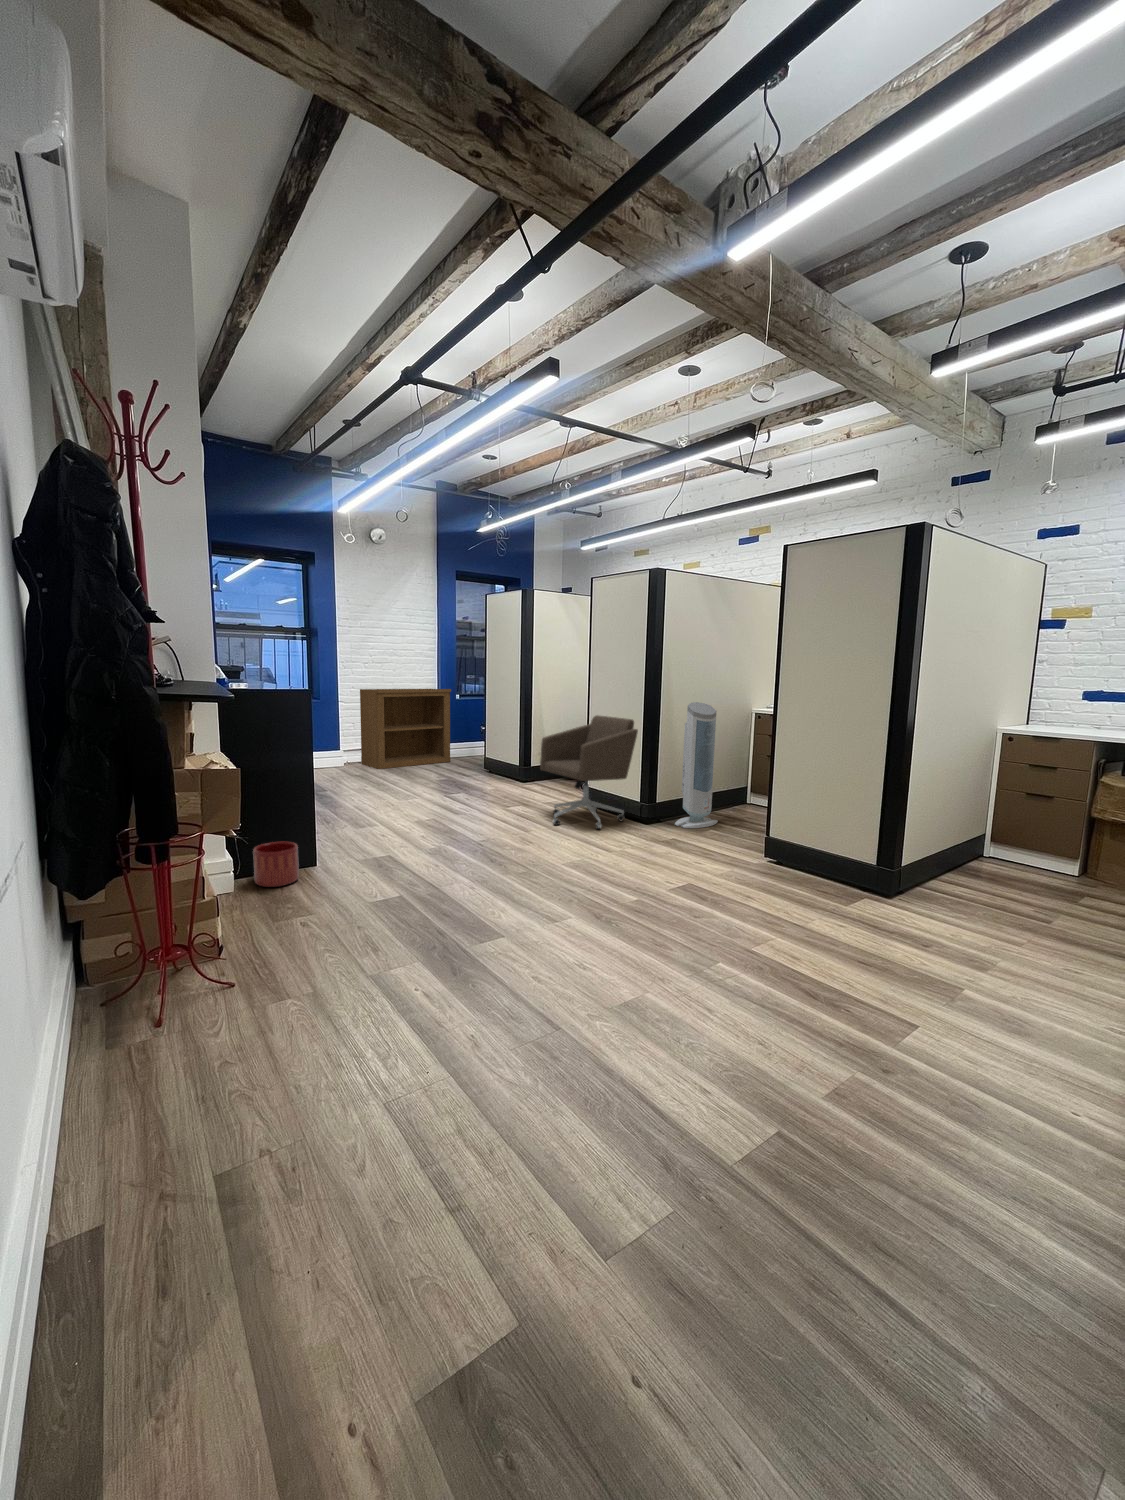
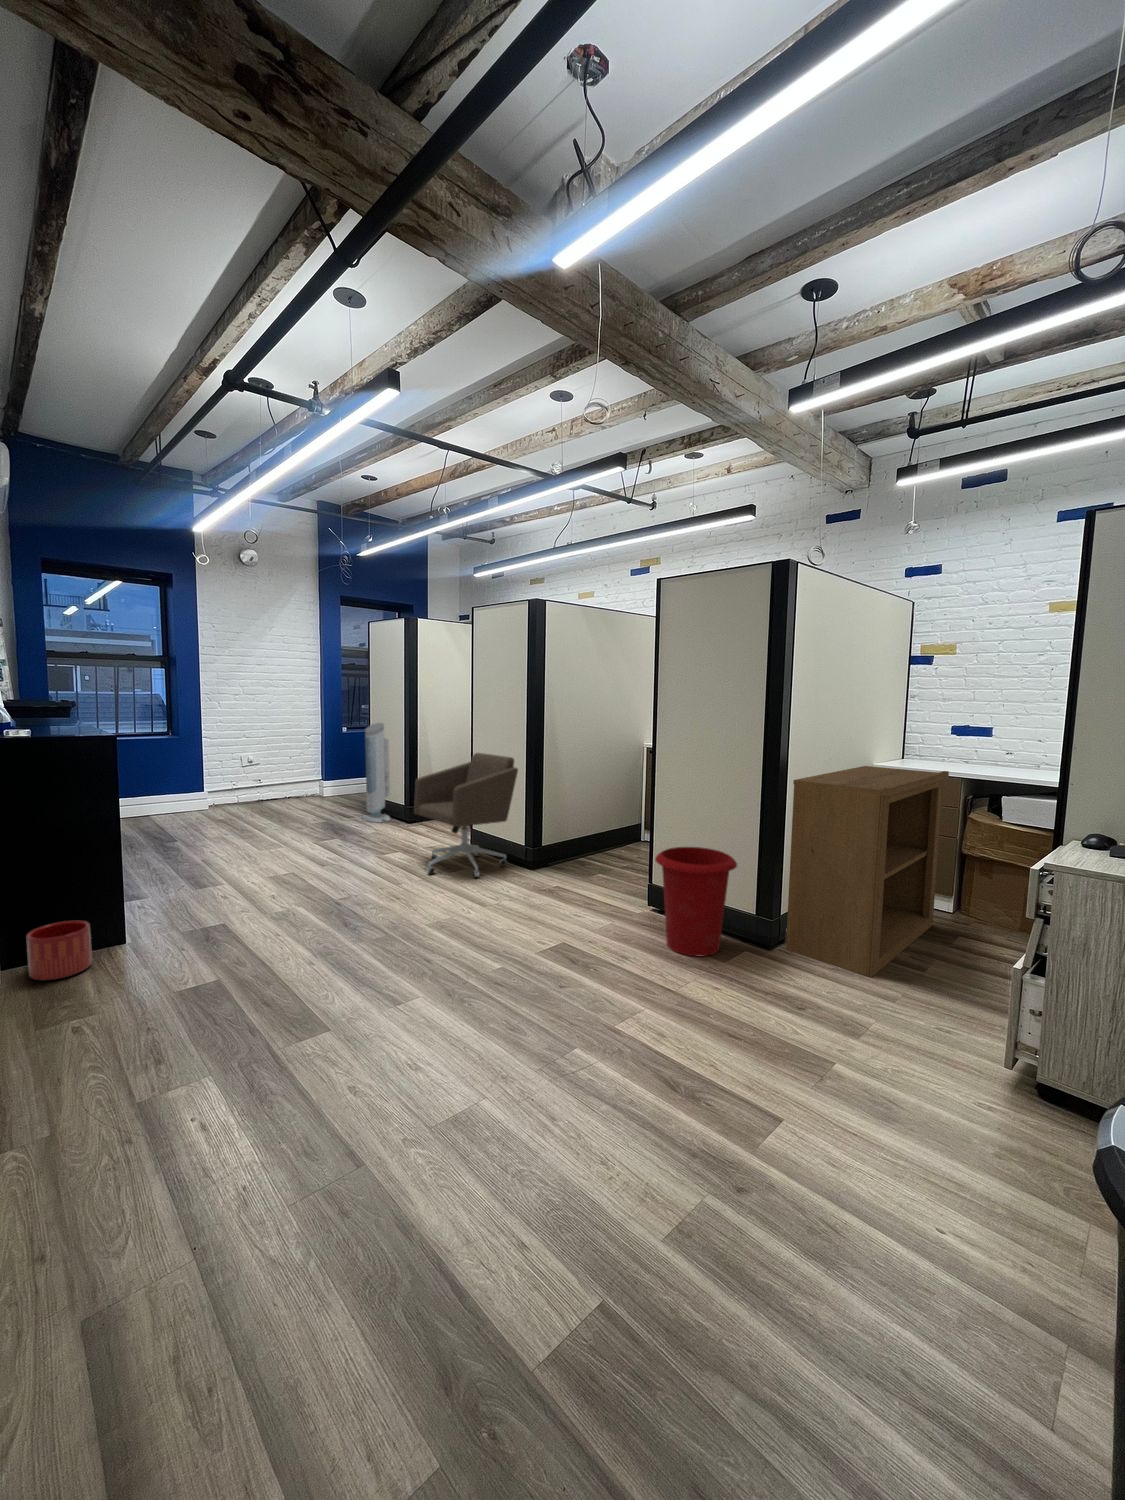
bookshelf: present [360,689,451,769] -> present [785,766,949,977]
air purifier: present [675,702,718,828] -> present [362,723,390,823]
waste bin: none [781,801,863,901] -> present [655,847,737,956]

